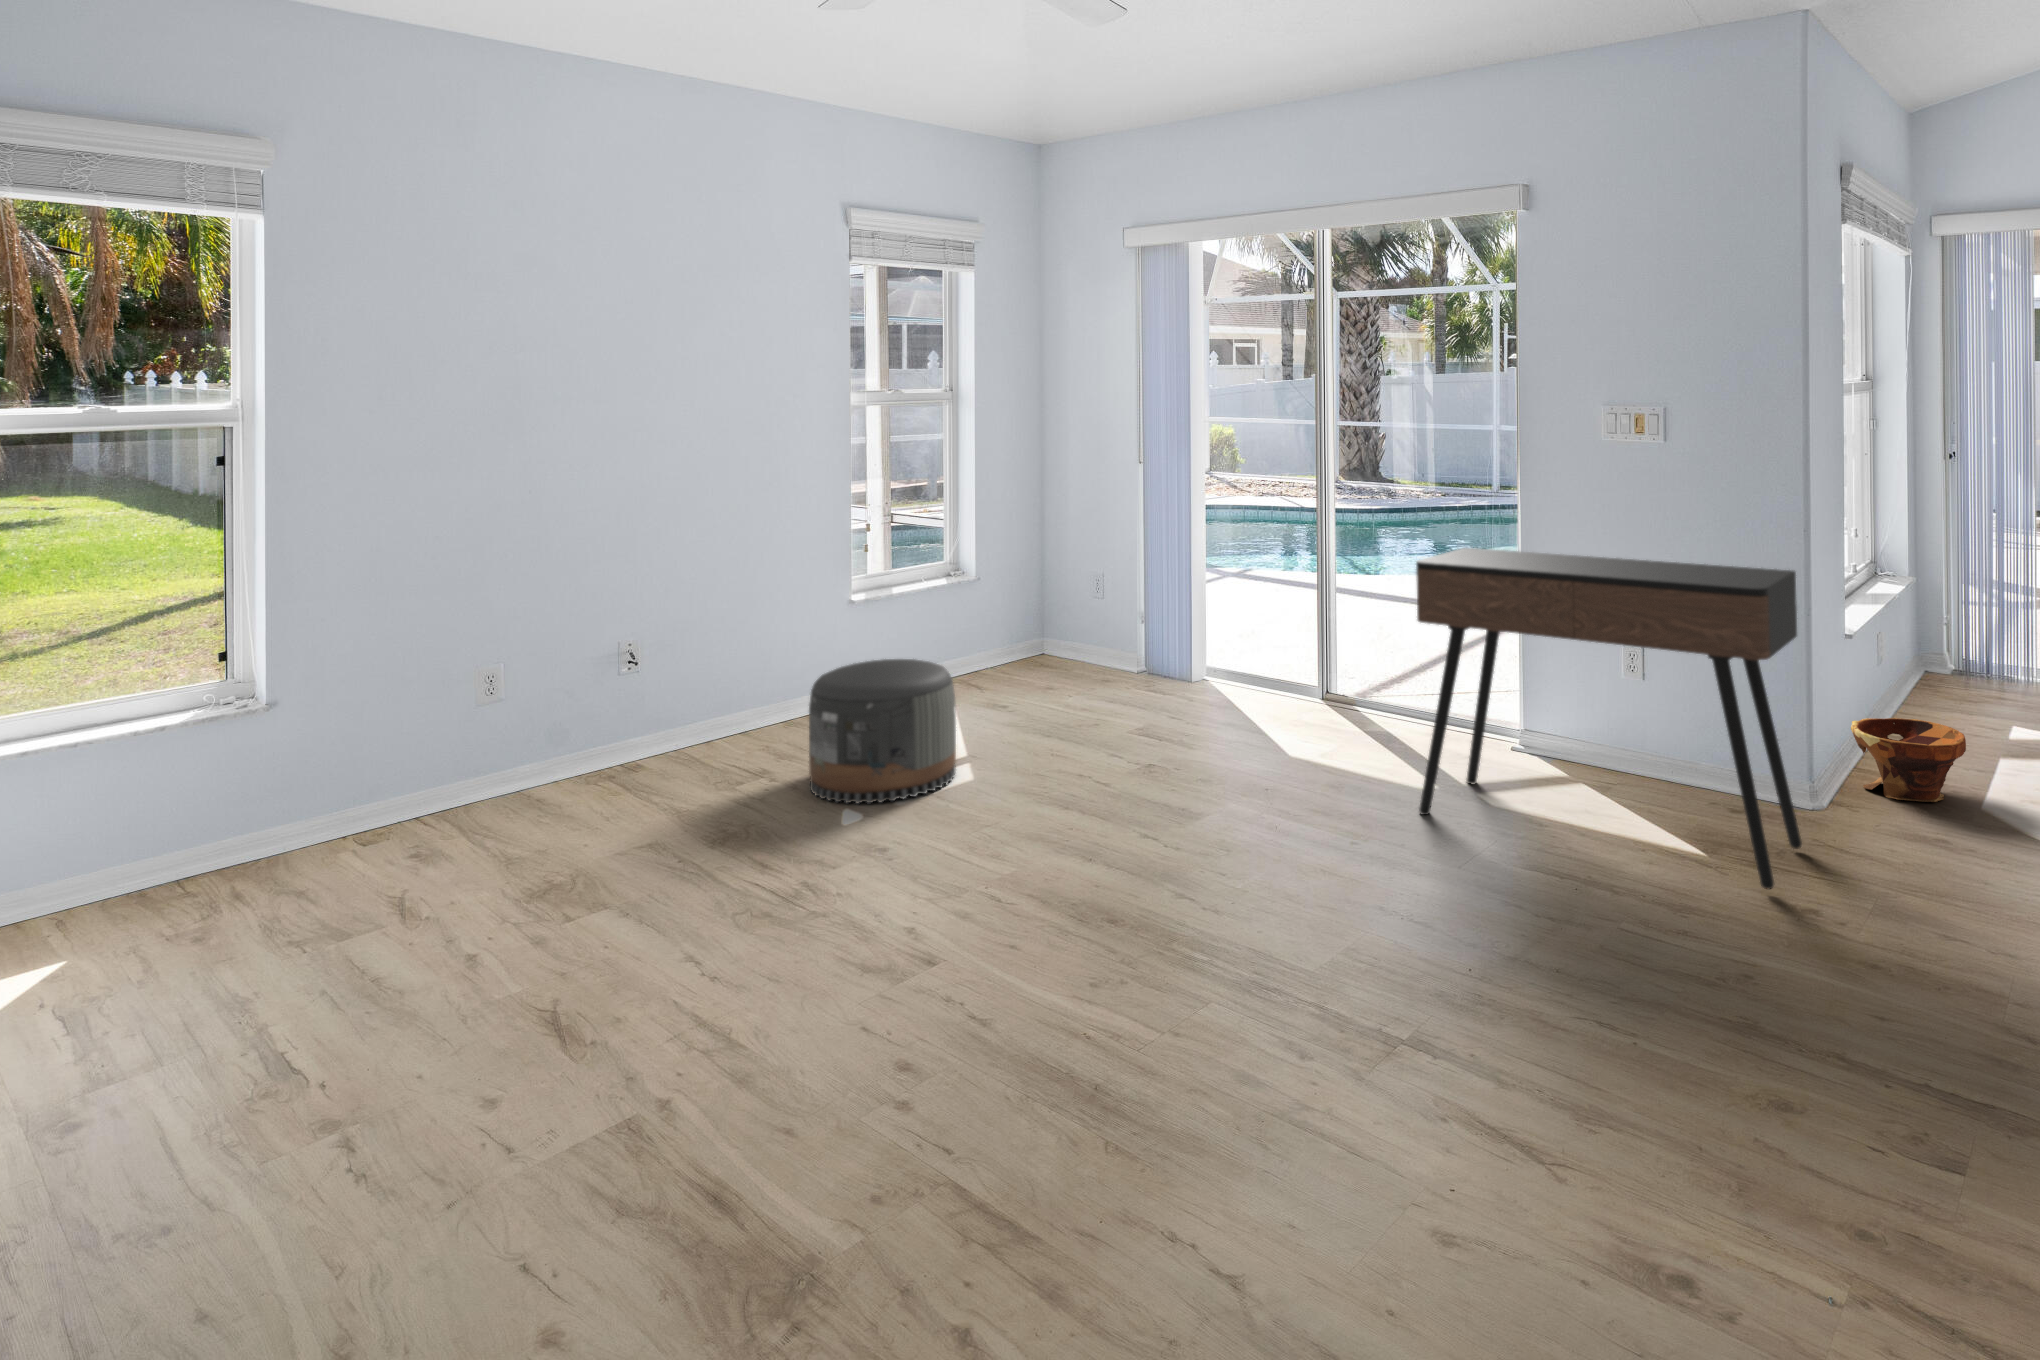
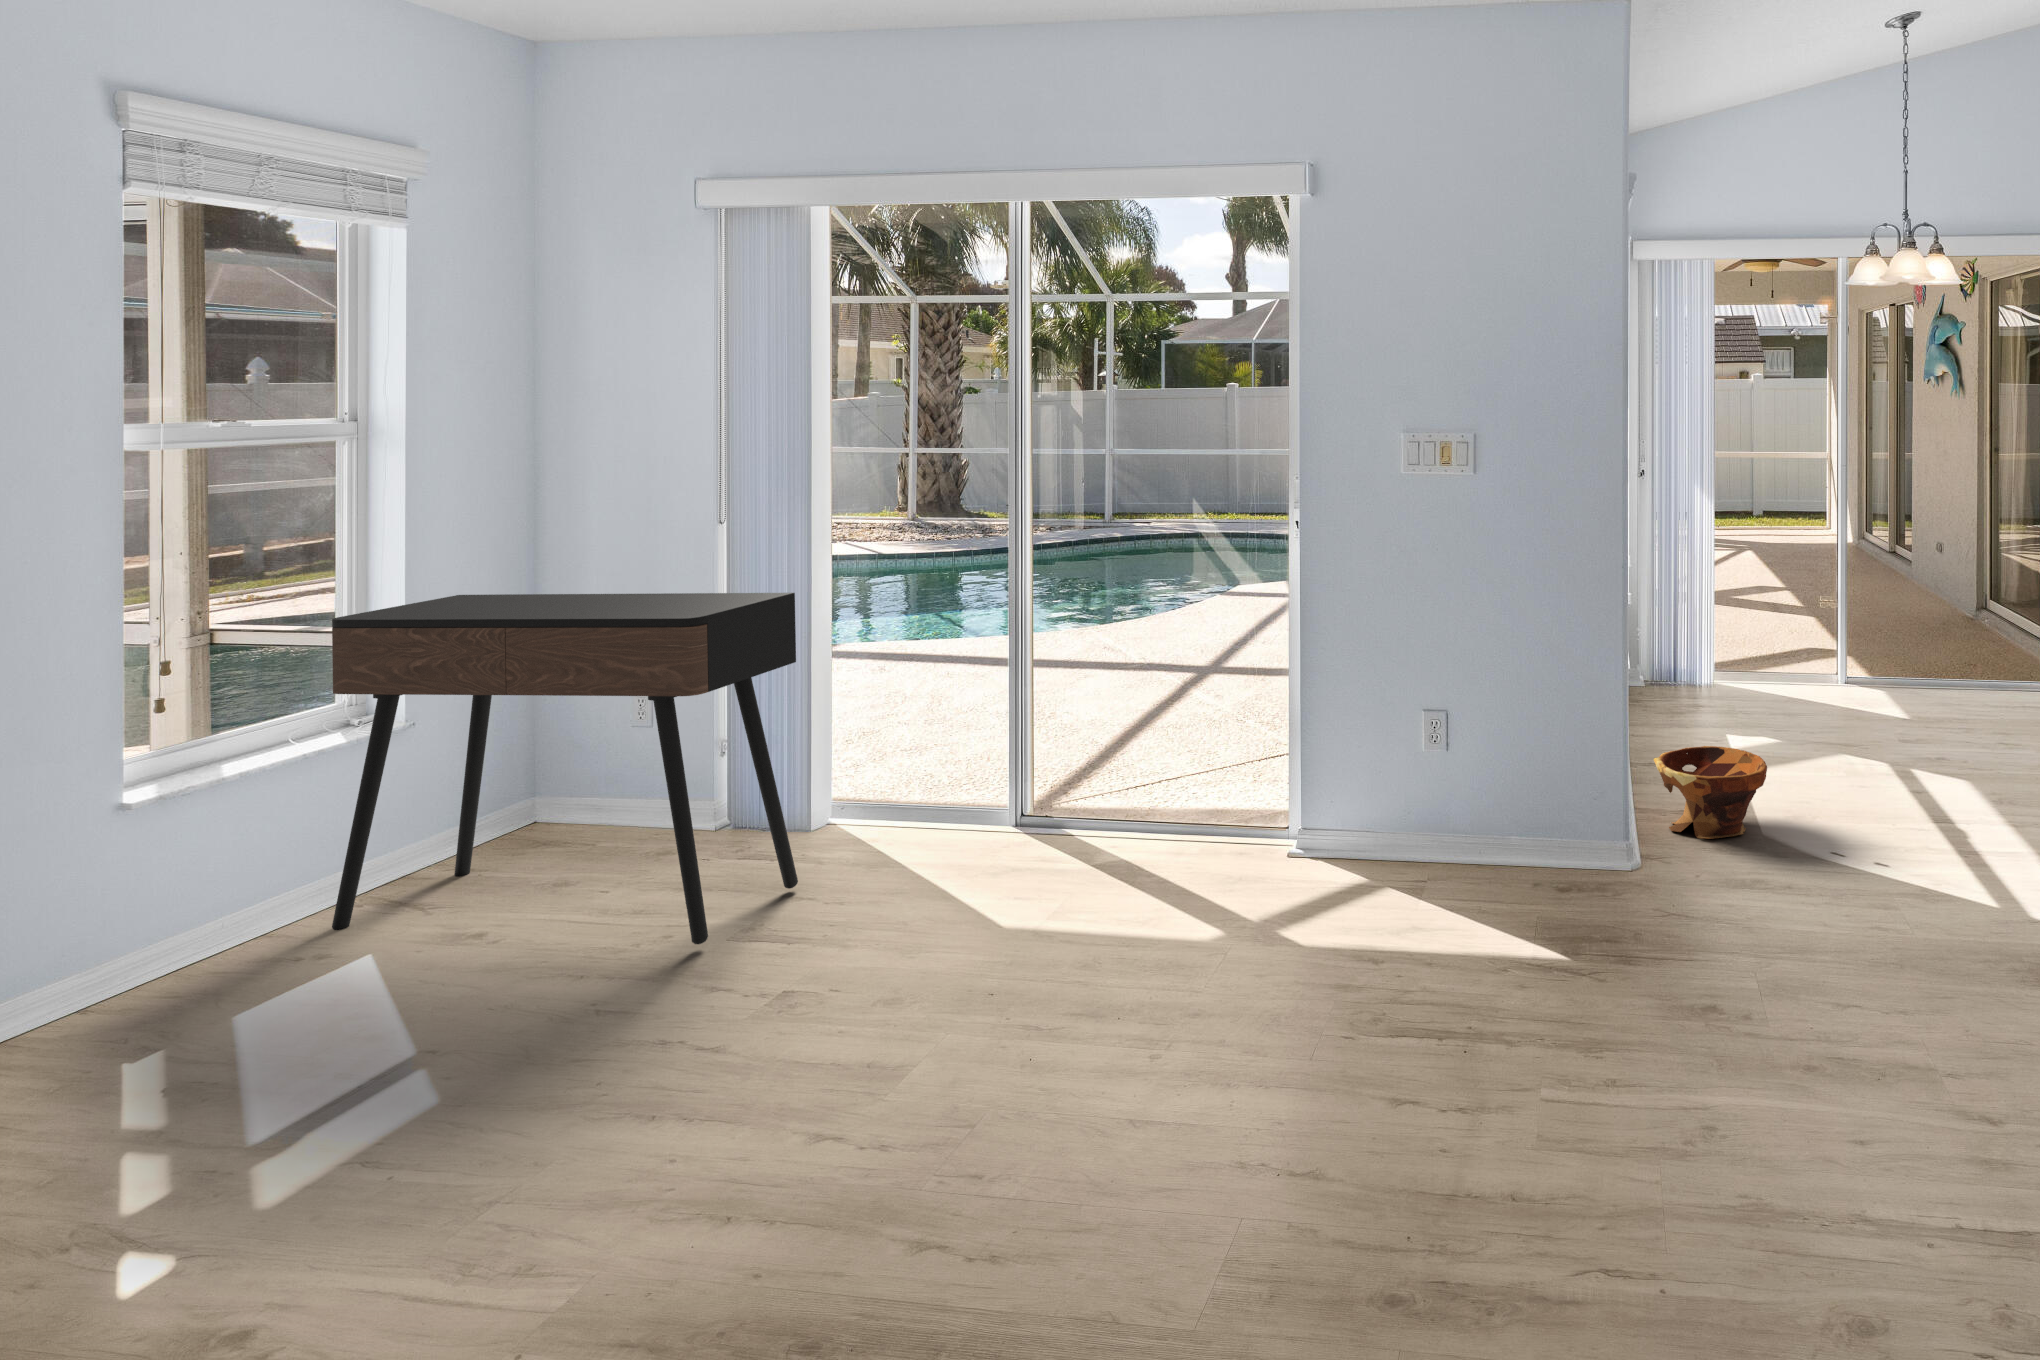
console table: present [1416,548,1802,889] -> present [332,593,798,944]
pouf: present [809,659,956,803] -> none [21,907,393,1245]

